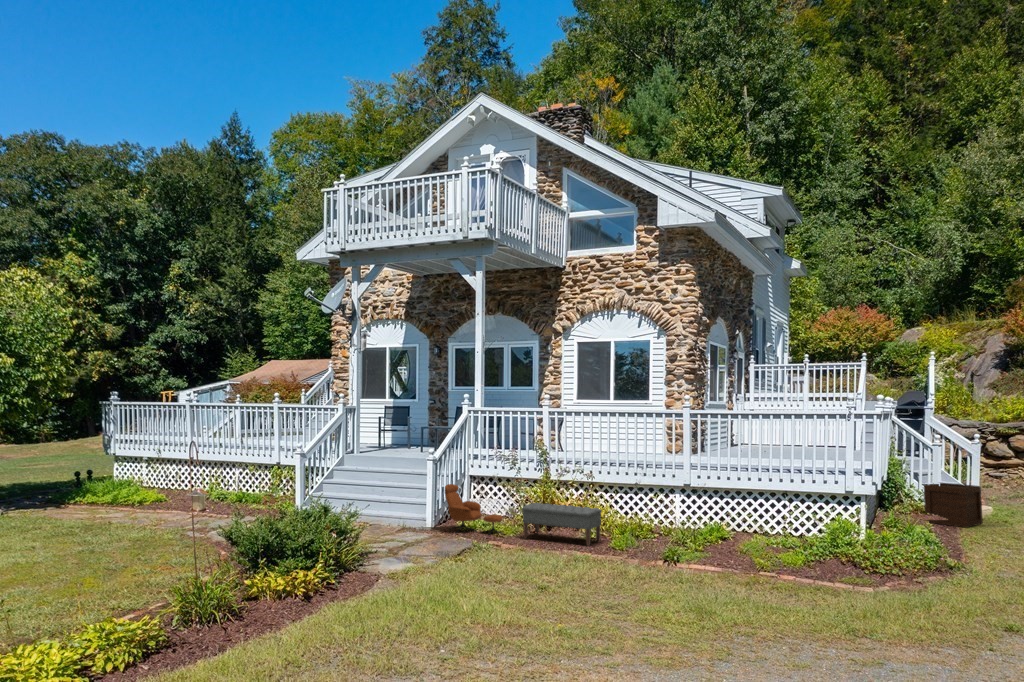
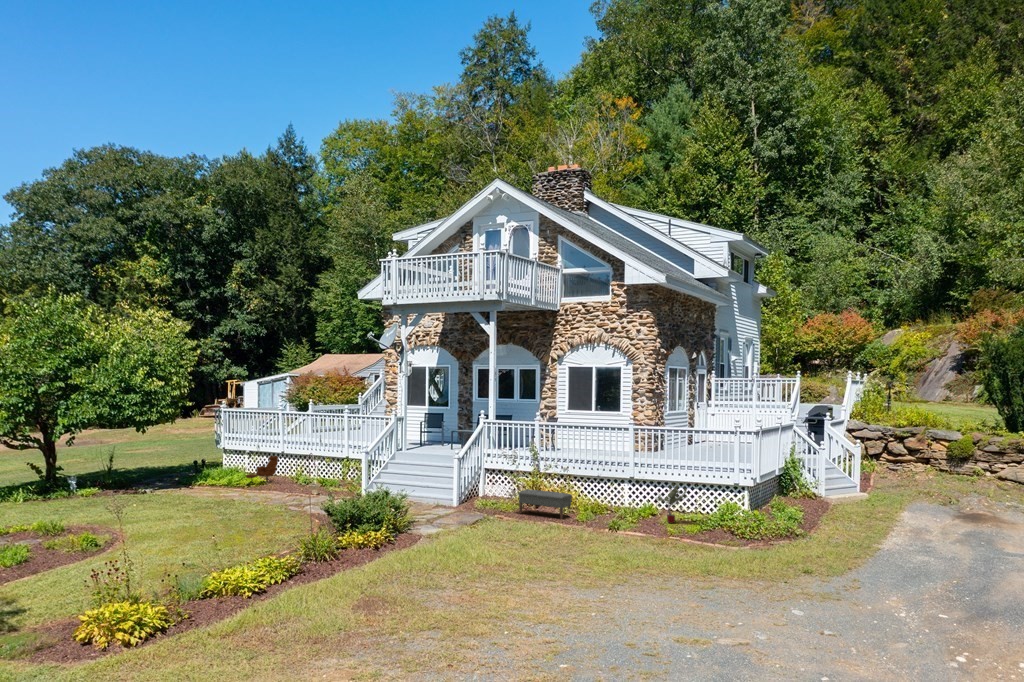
wooden crate: present [924,483,983,528] -> none [816,476,858,510]
lounge chair: present [445,484,503,534] -> present [246,456,278,484]
potted tree: none [725,488,778,551] -> present [656,482,687,523]

